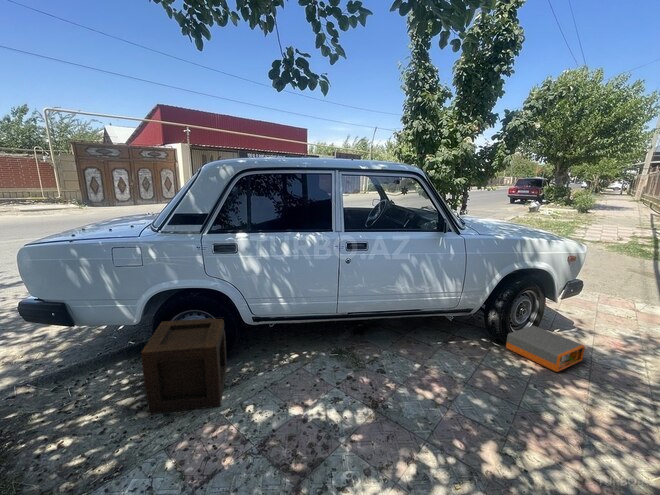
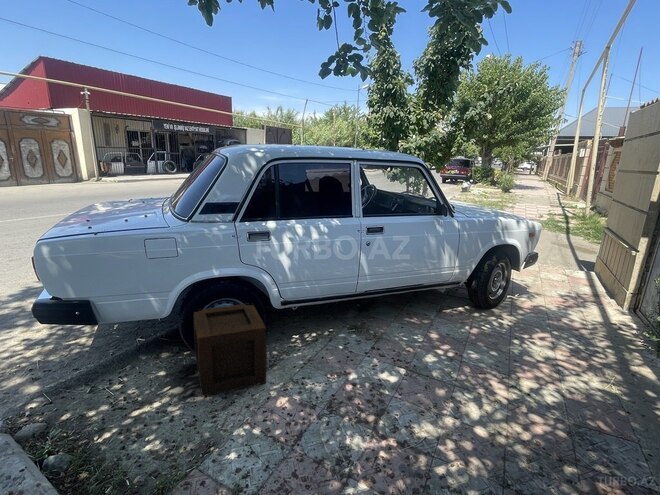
storage box: present [506,326,585,372] -> none [486,296,546,331]

